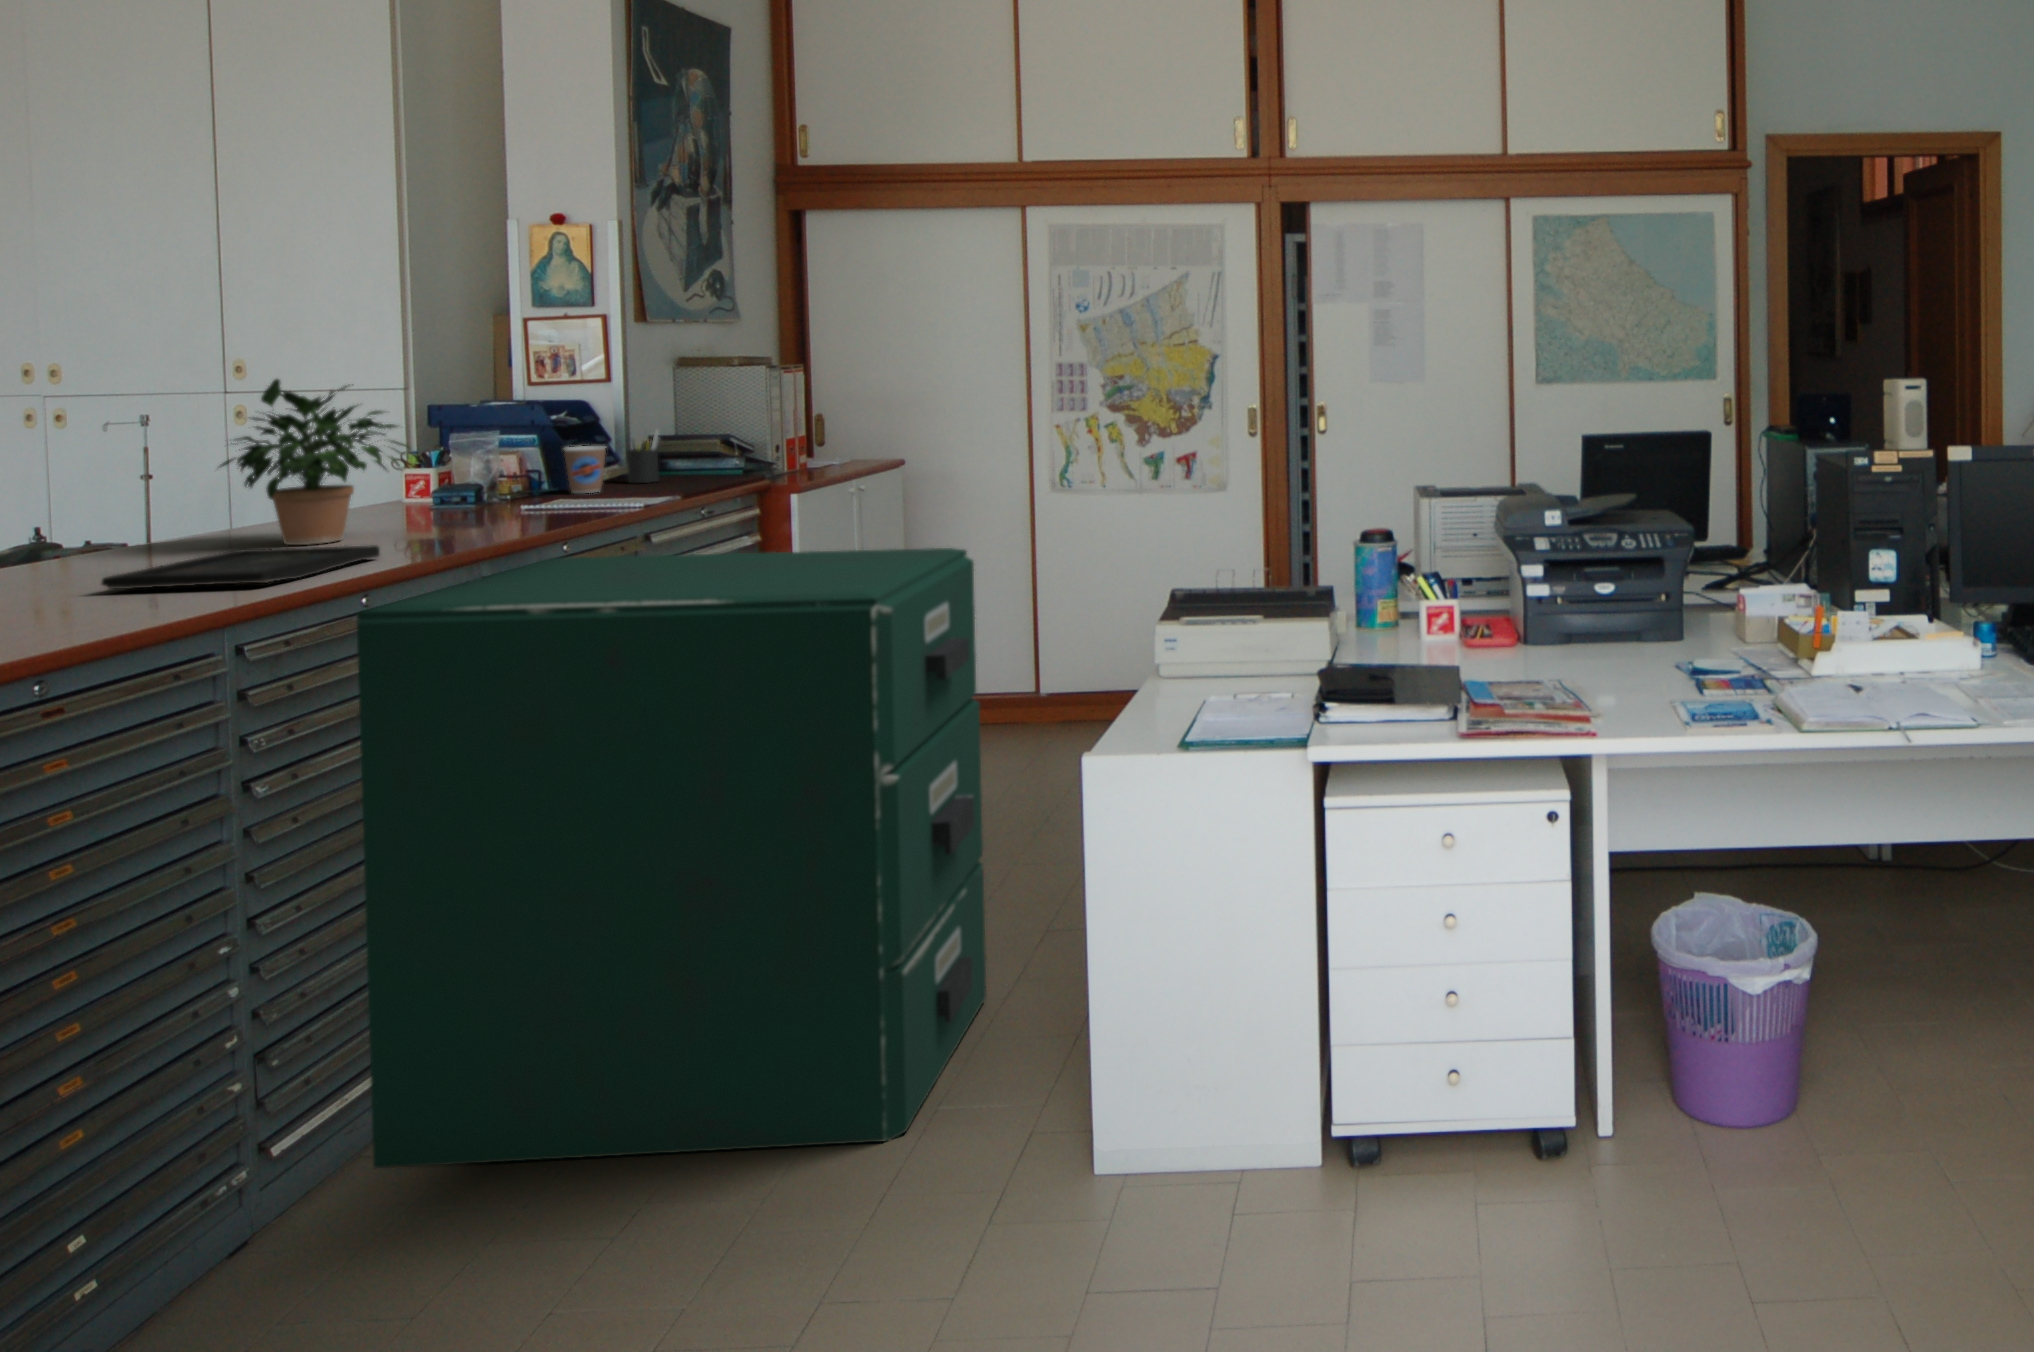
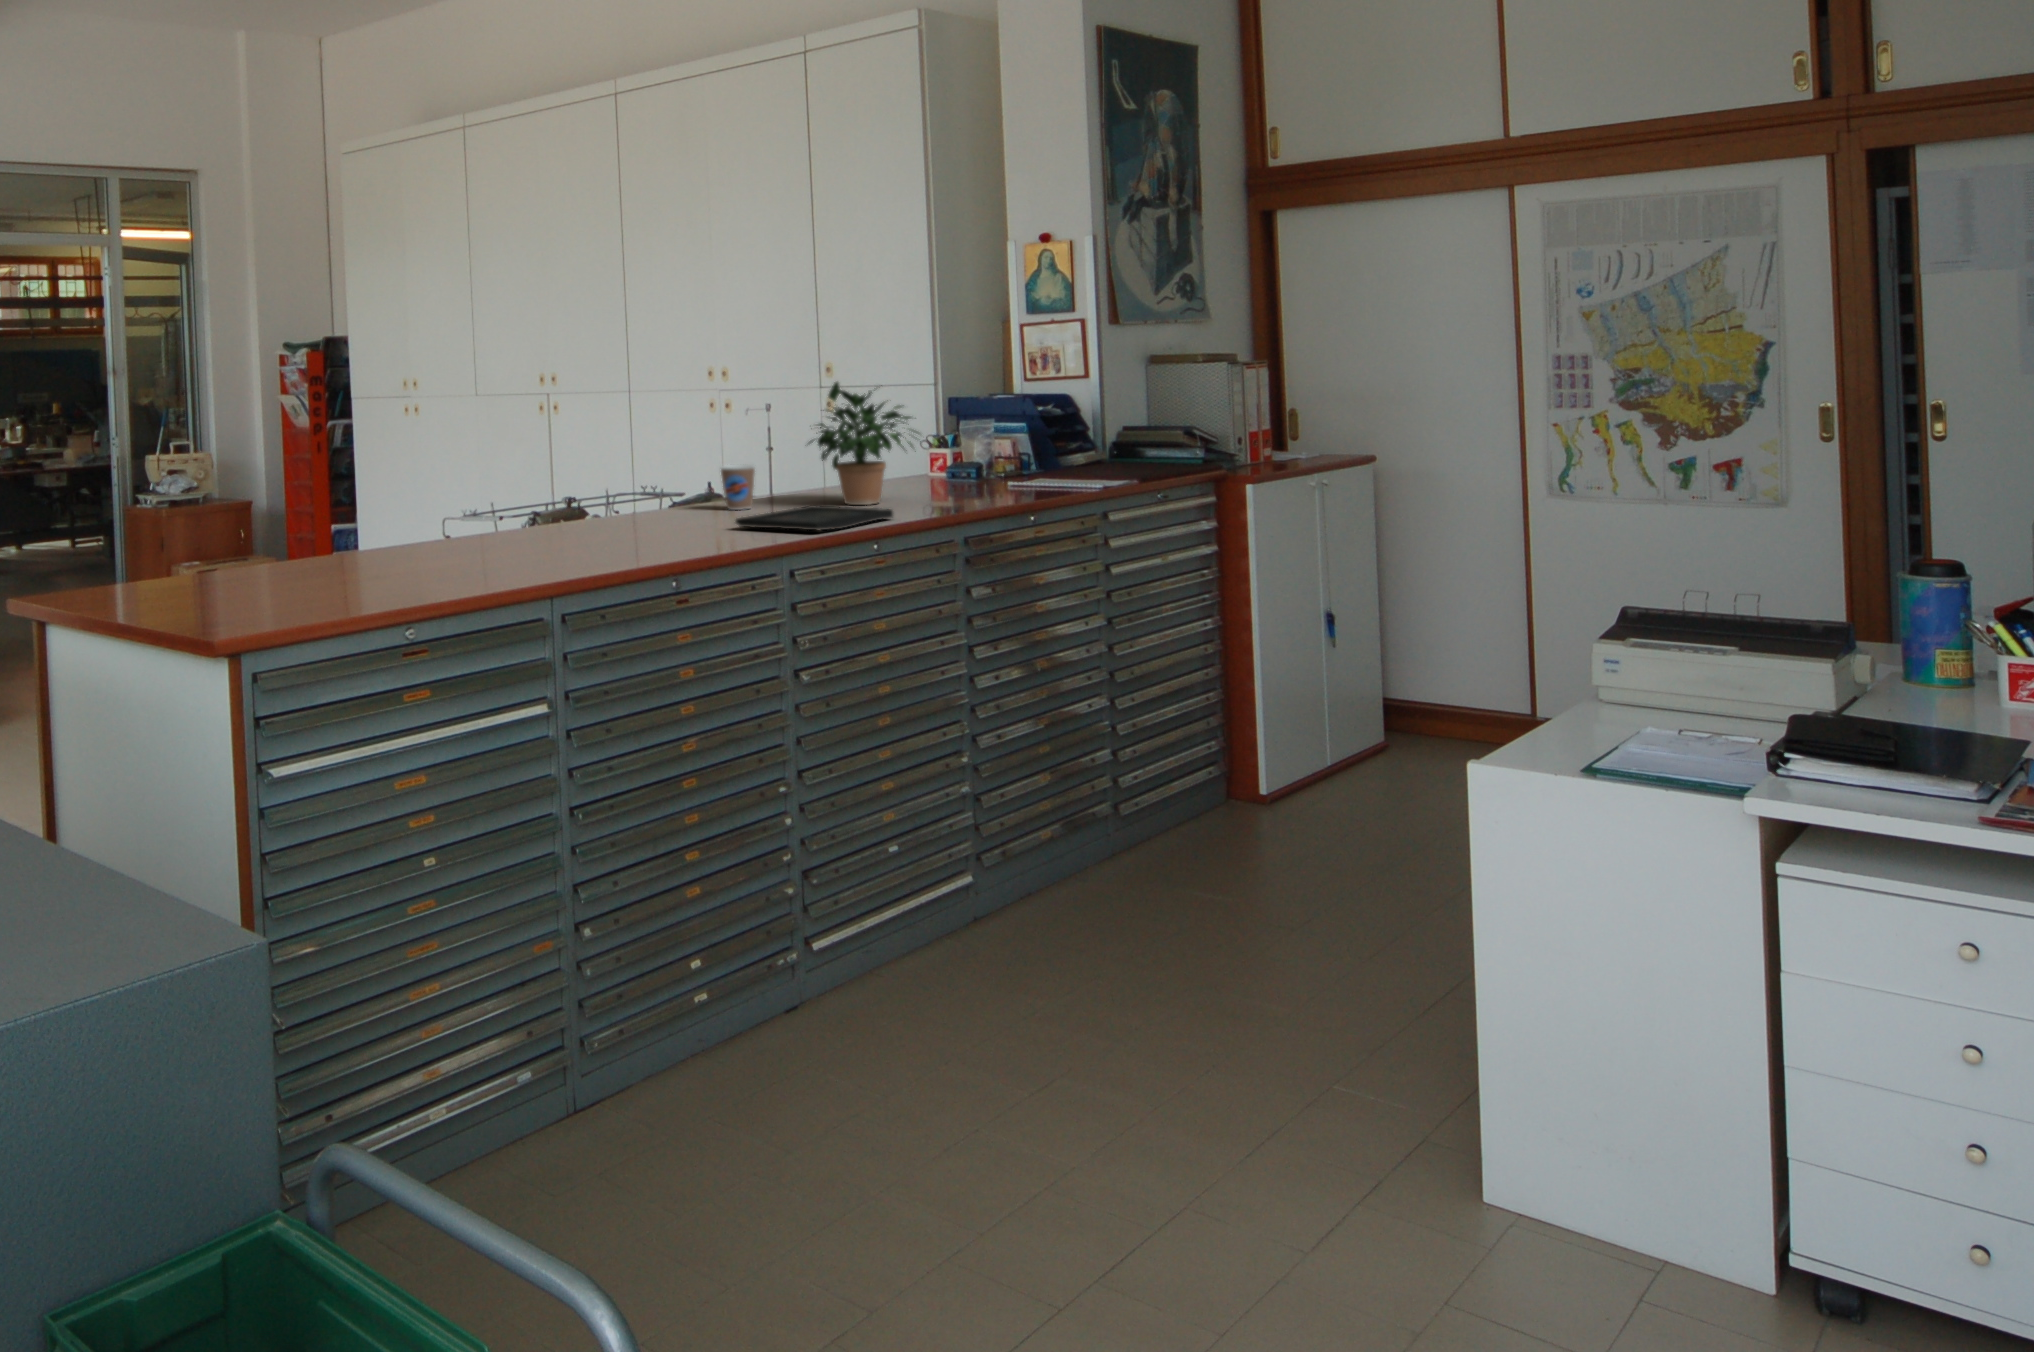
pen holder: present [627,430,660,483] -> none [1100,421,1127,469]
coffee cup: present [564,446,606,493] -> present [721,465,755,510]
filing cabinet: present [356,548,986,1168] -> none [870,529,1384,1079]

